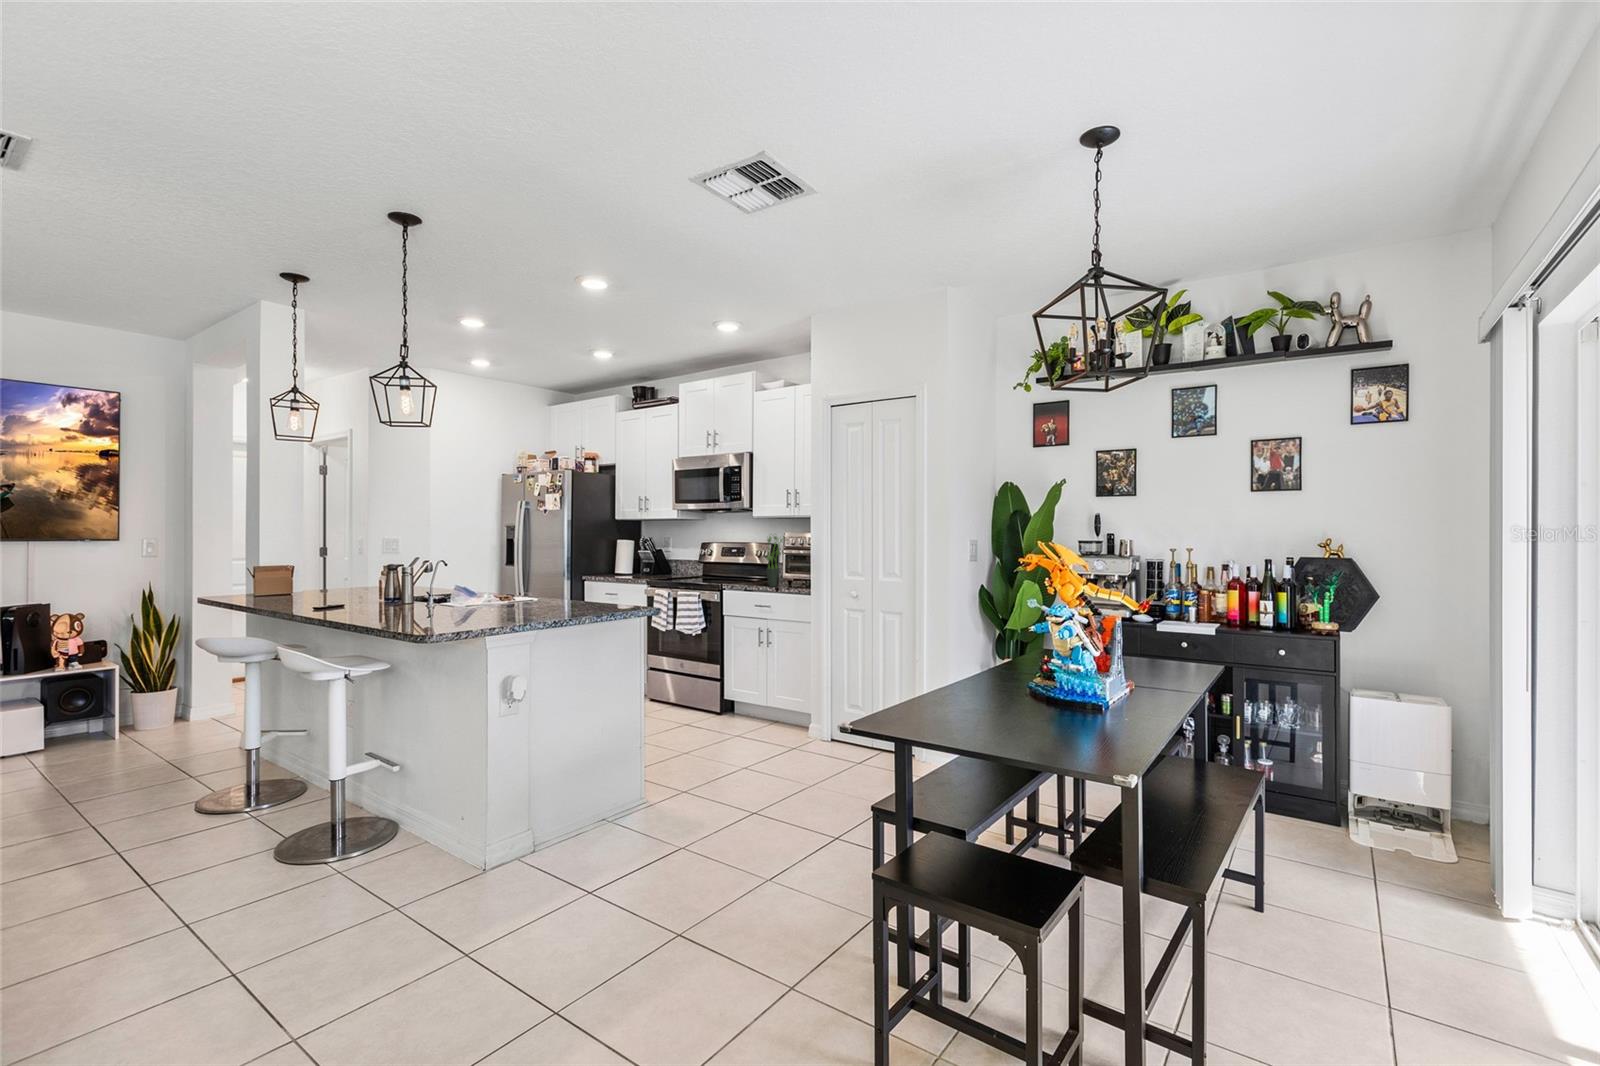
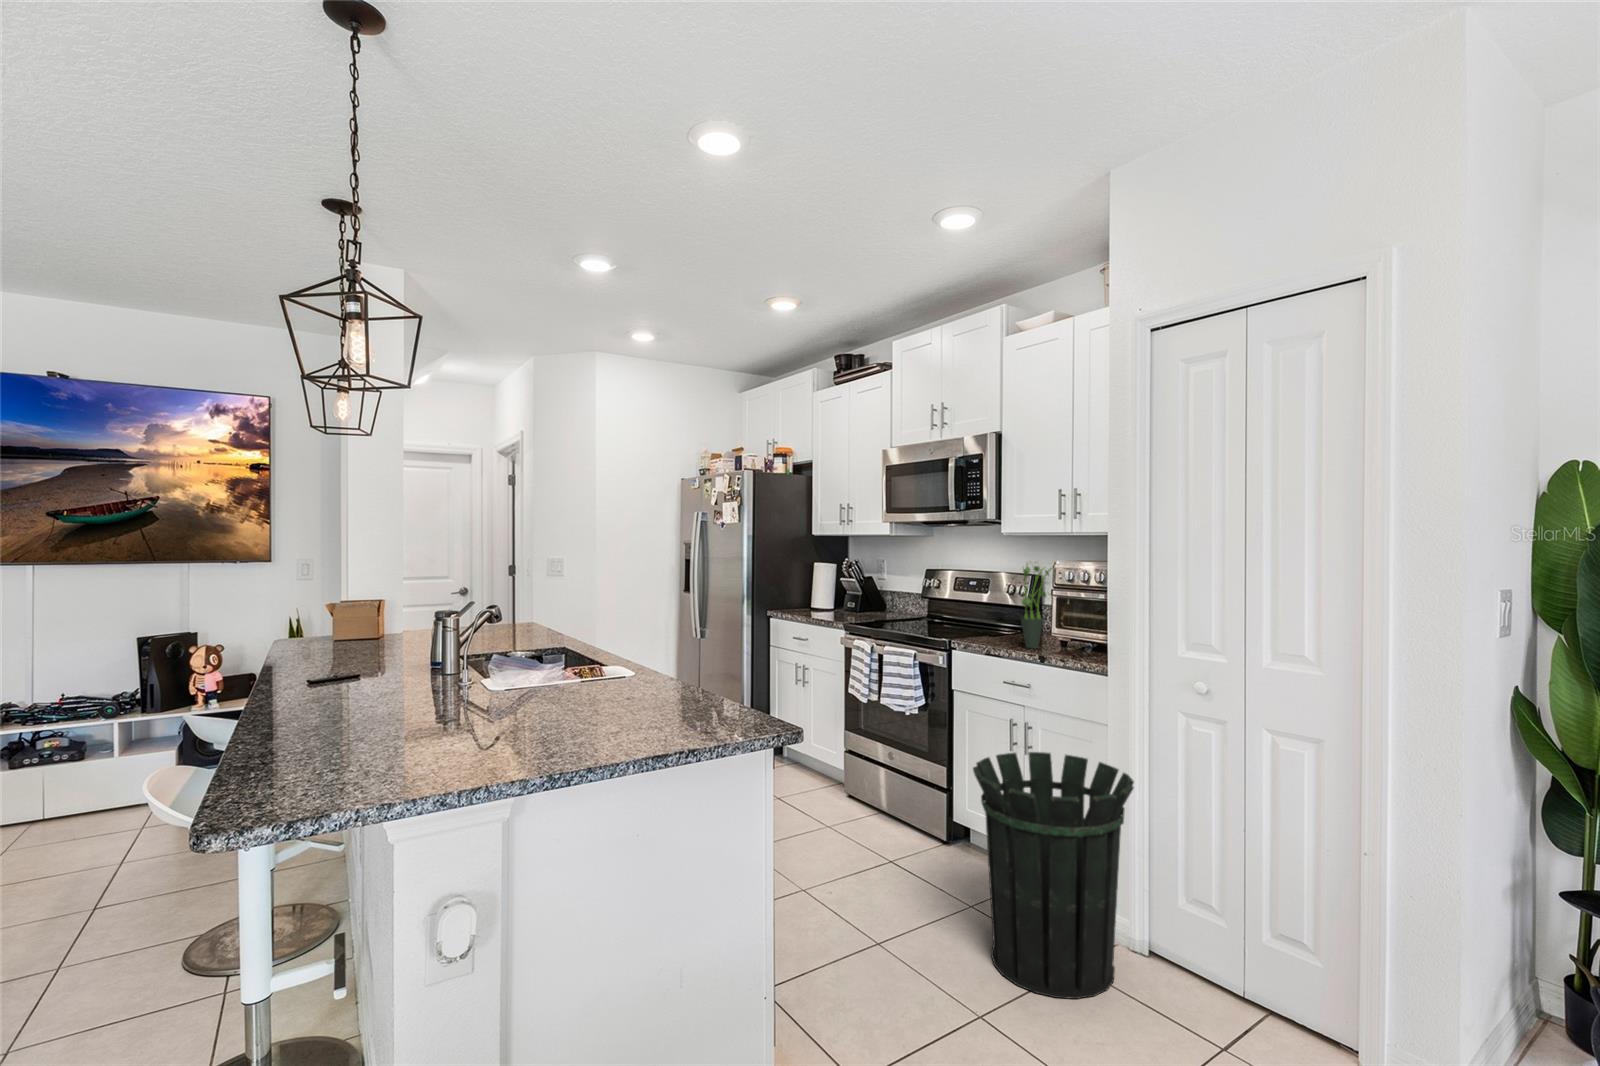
waste bin: none [741,642,827,766] -> present [973,752,1134,999]

